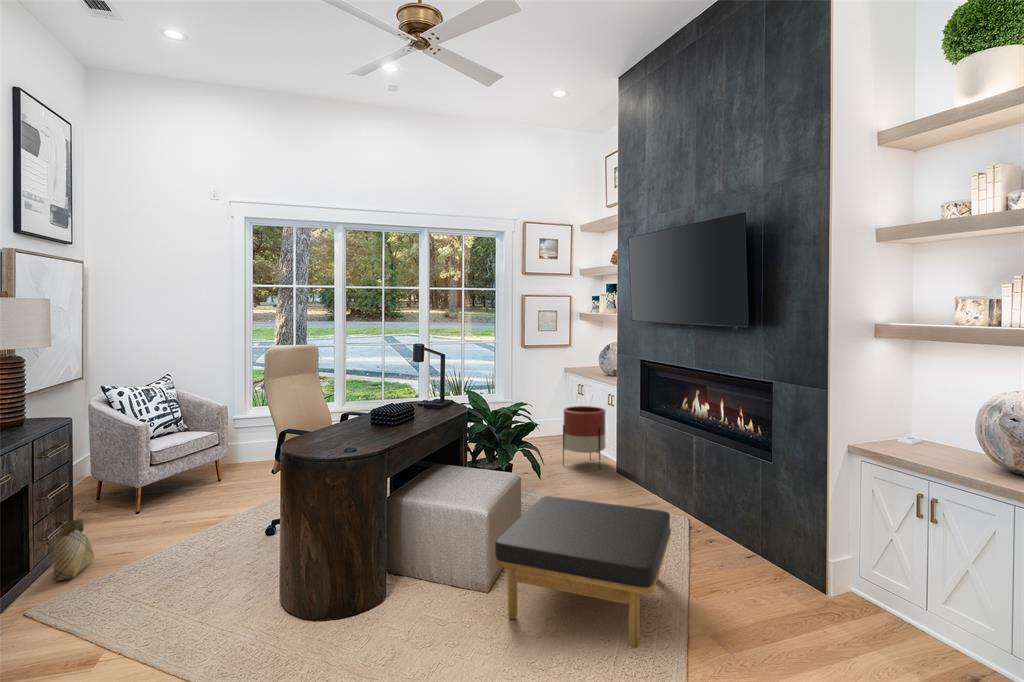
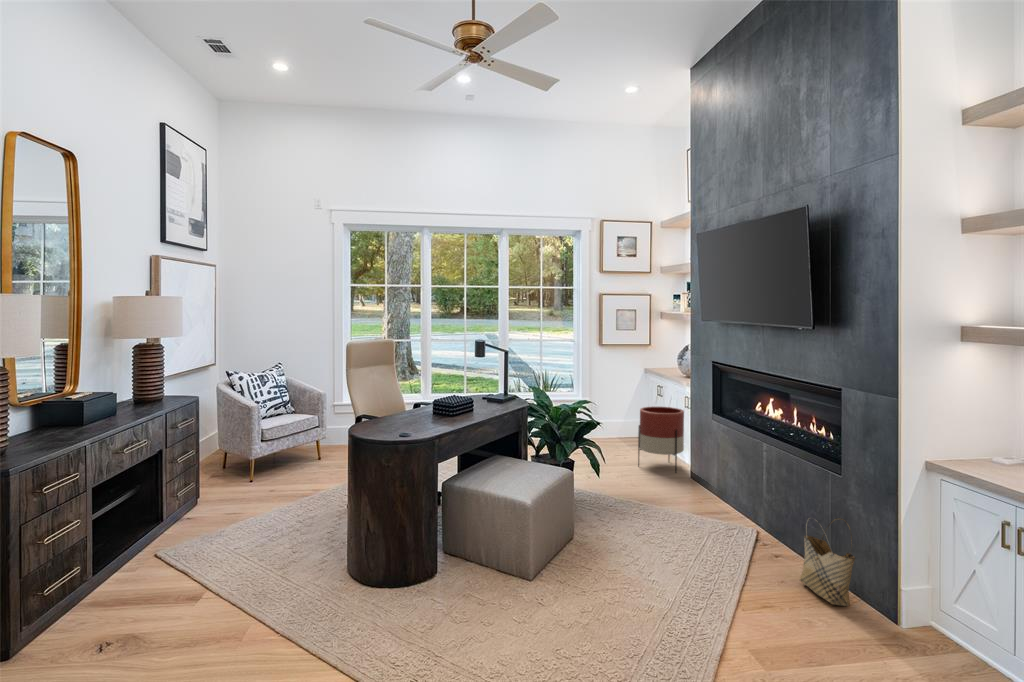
ottoman: present [495,496,671,647] -> none [530,493,718,646]
woven basket: present [48,505,94,581] -> present [800,518,855,606]

